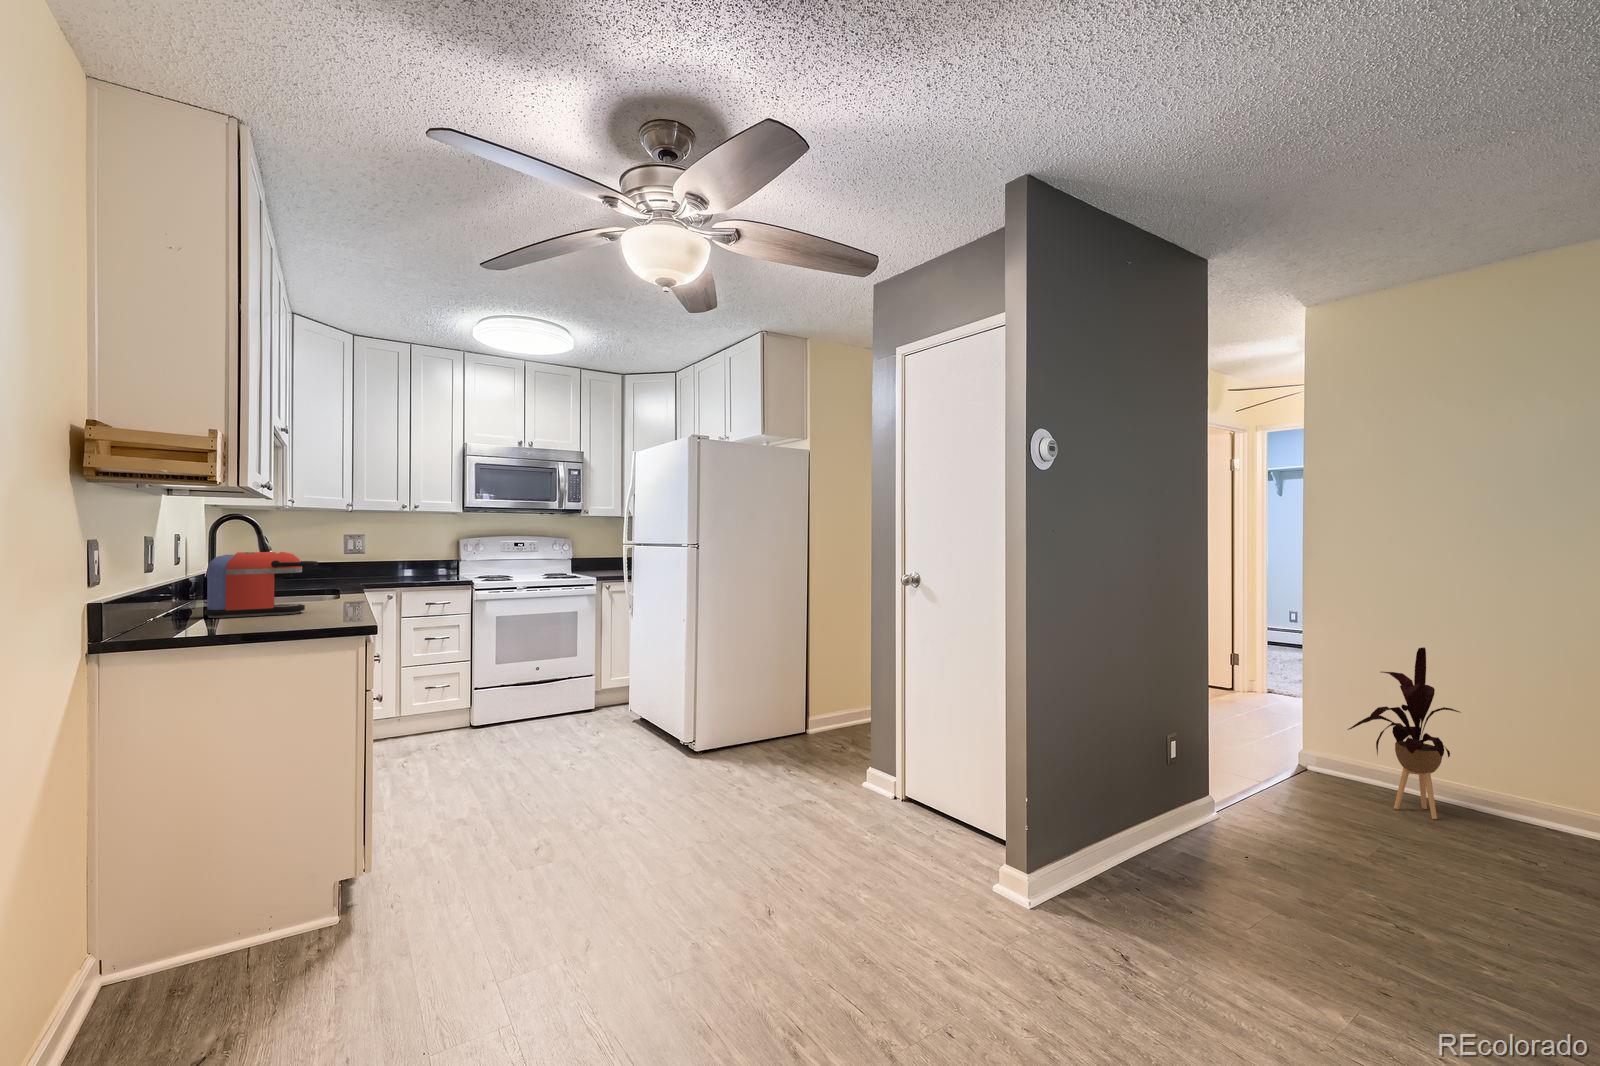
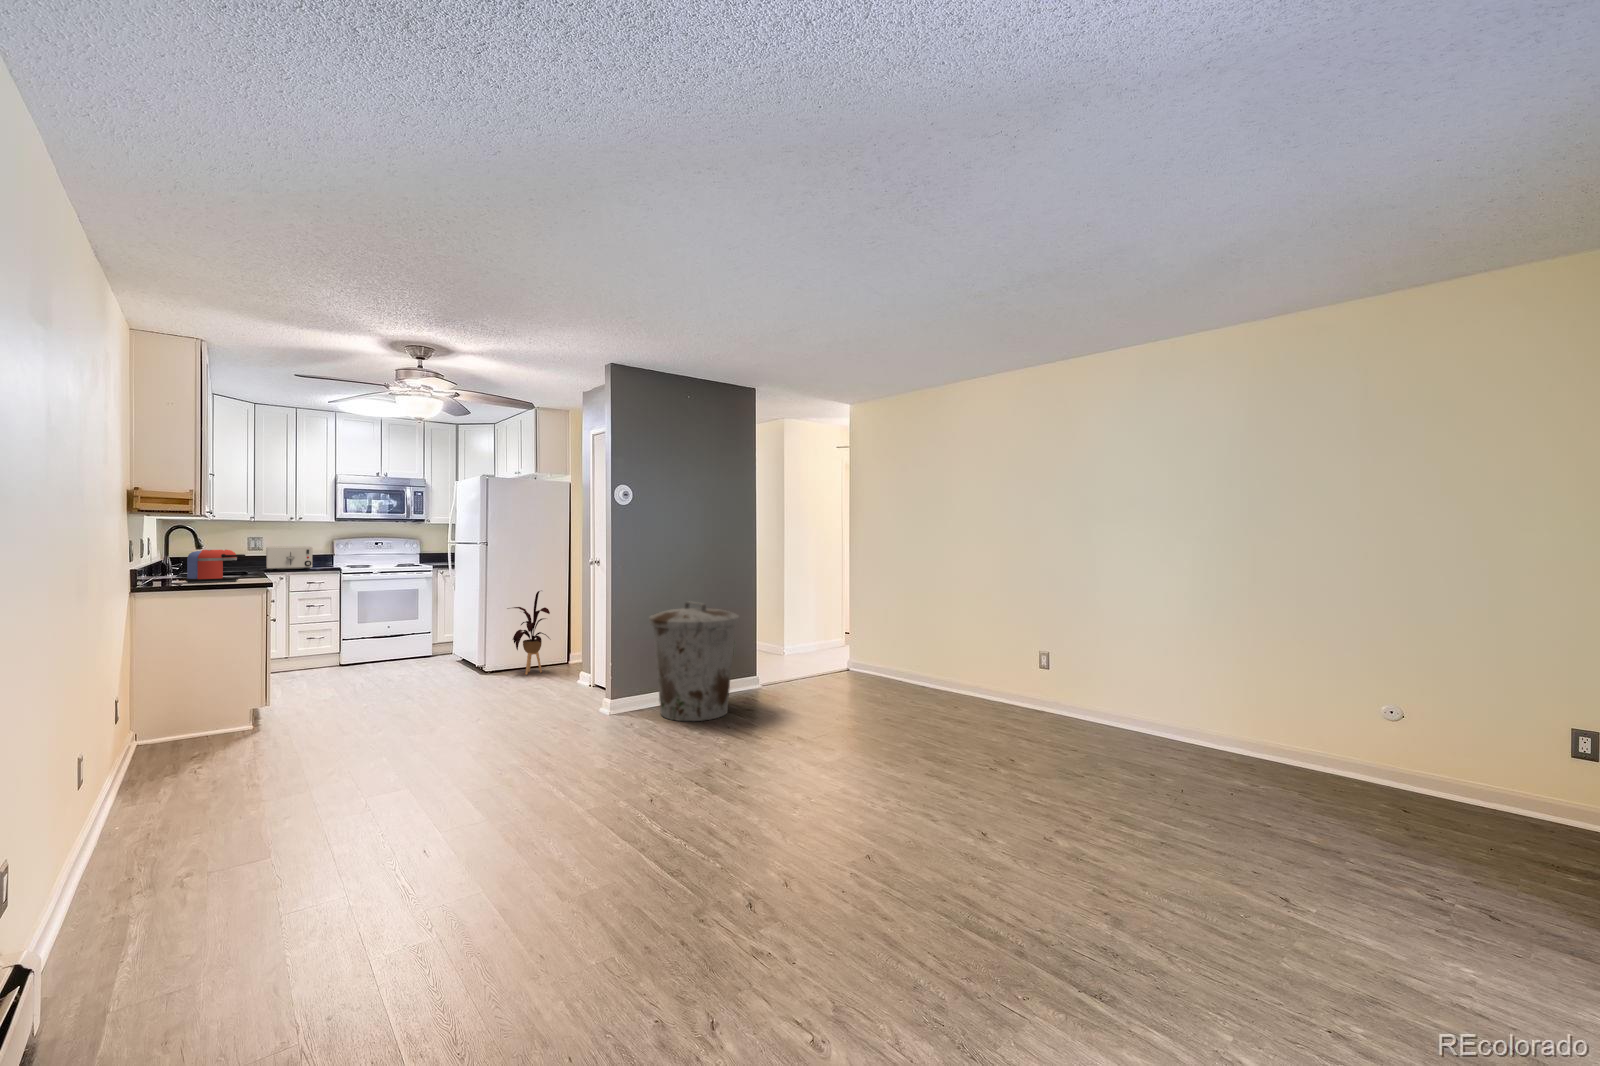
toaster: none [368,548,433,584] -> present [266,546,313,570]
house plant: present [1348,647,1459,819] -> present [513,591,550,675]
trash can: none [1100,664,1323,947] -> present [649,602,739,721]

